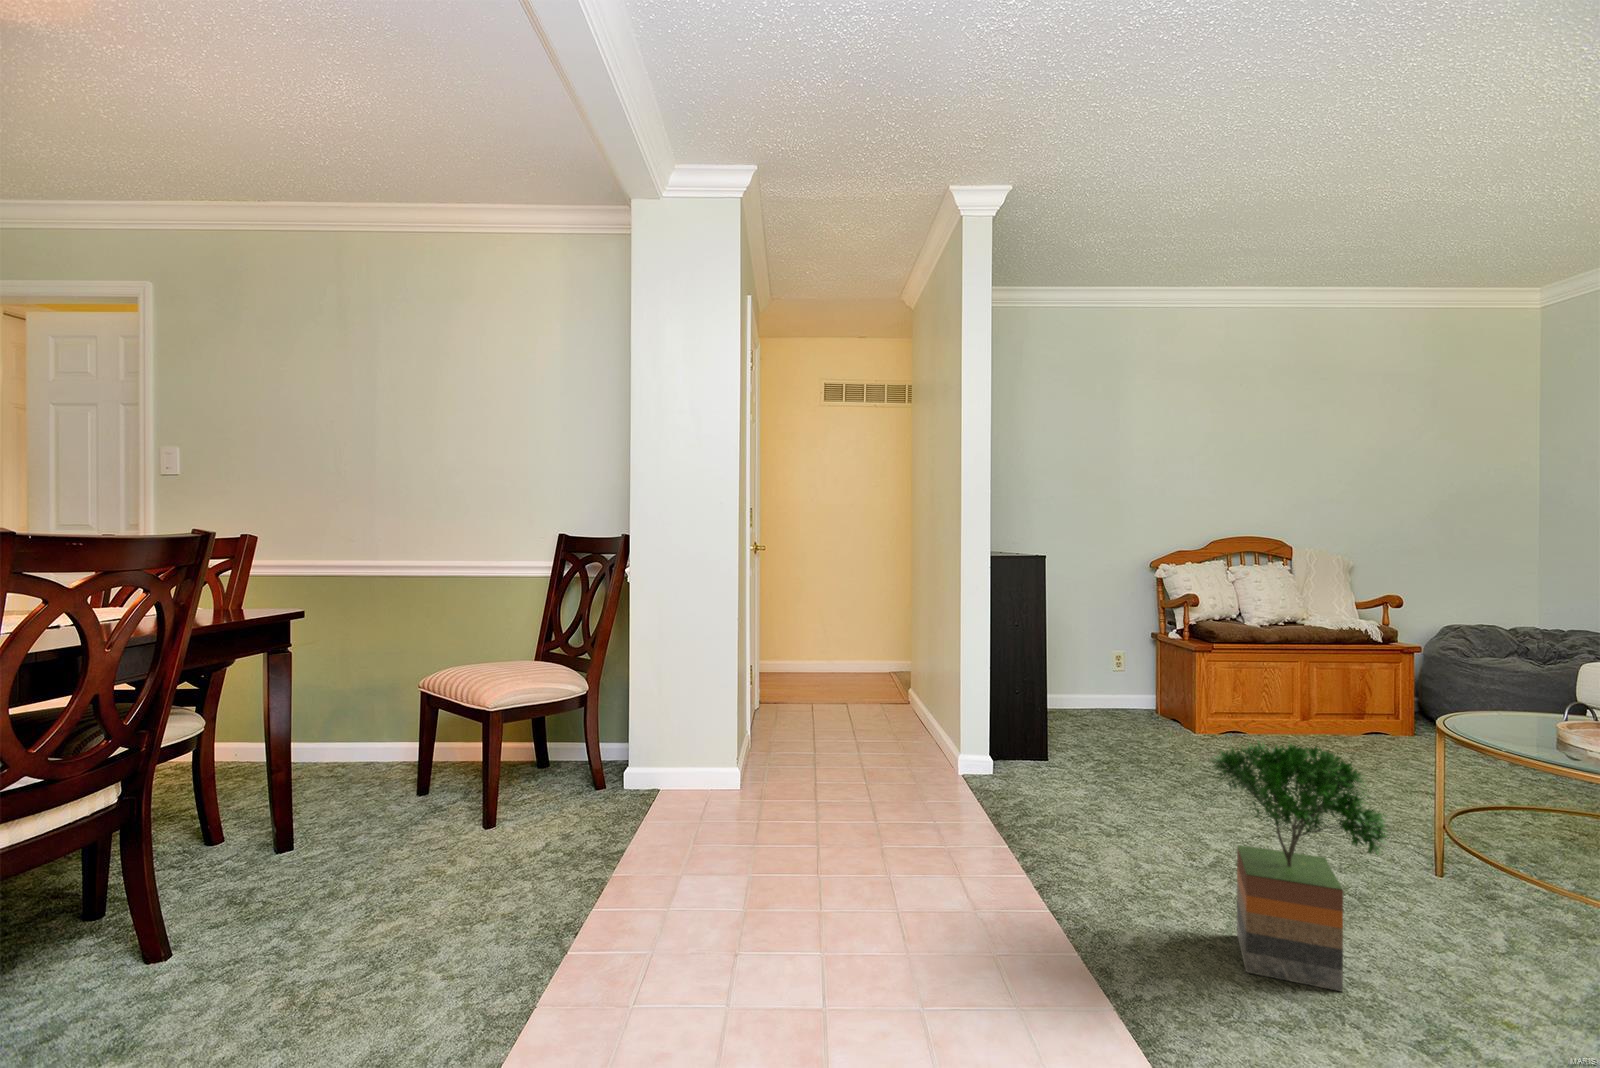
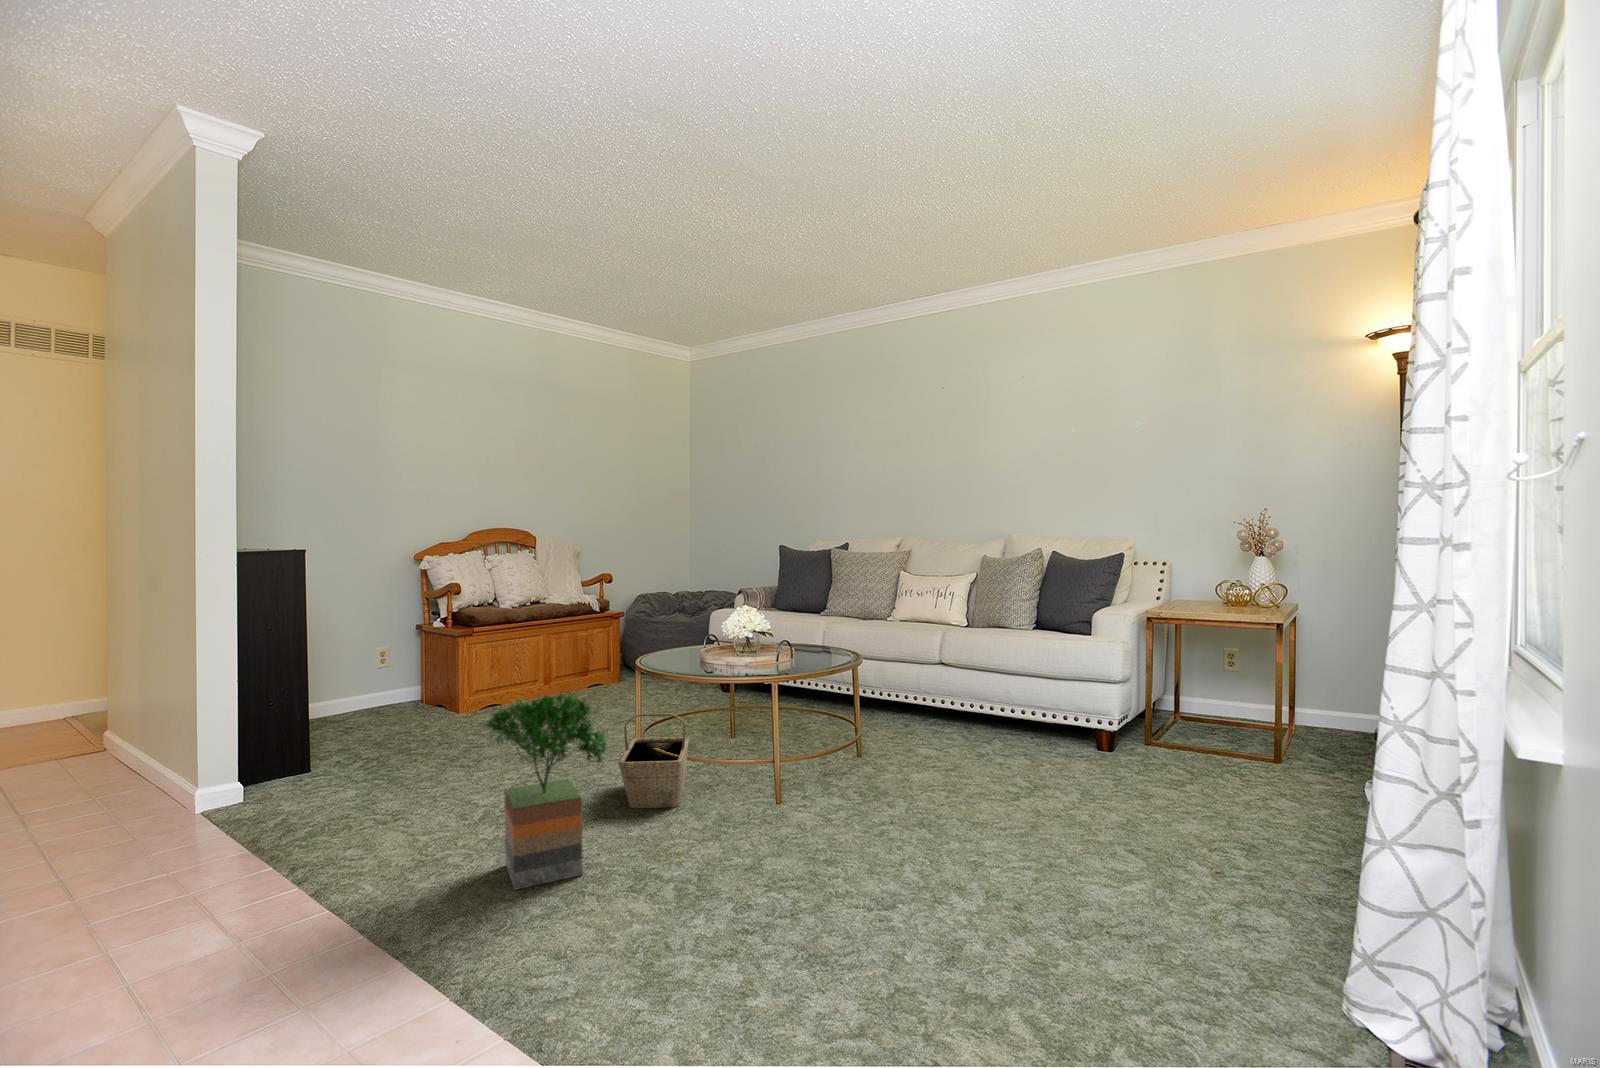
basket: none [1405,796,1535,947] -> present [618,713,689,808]

